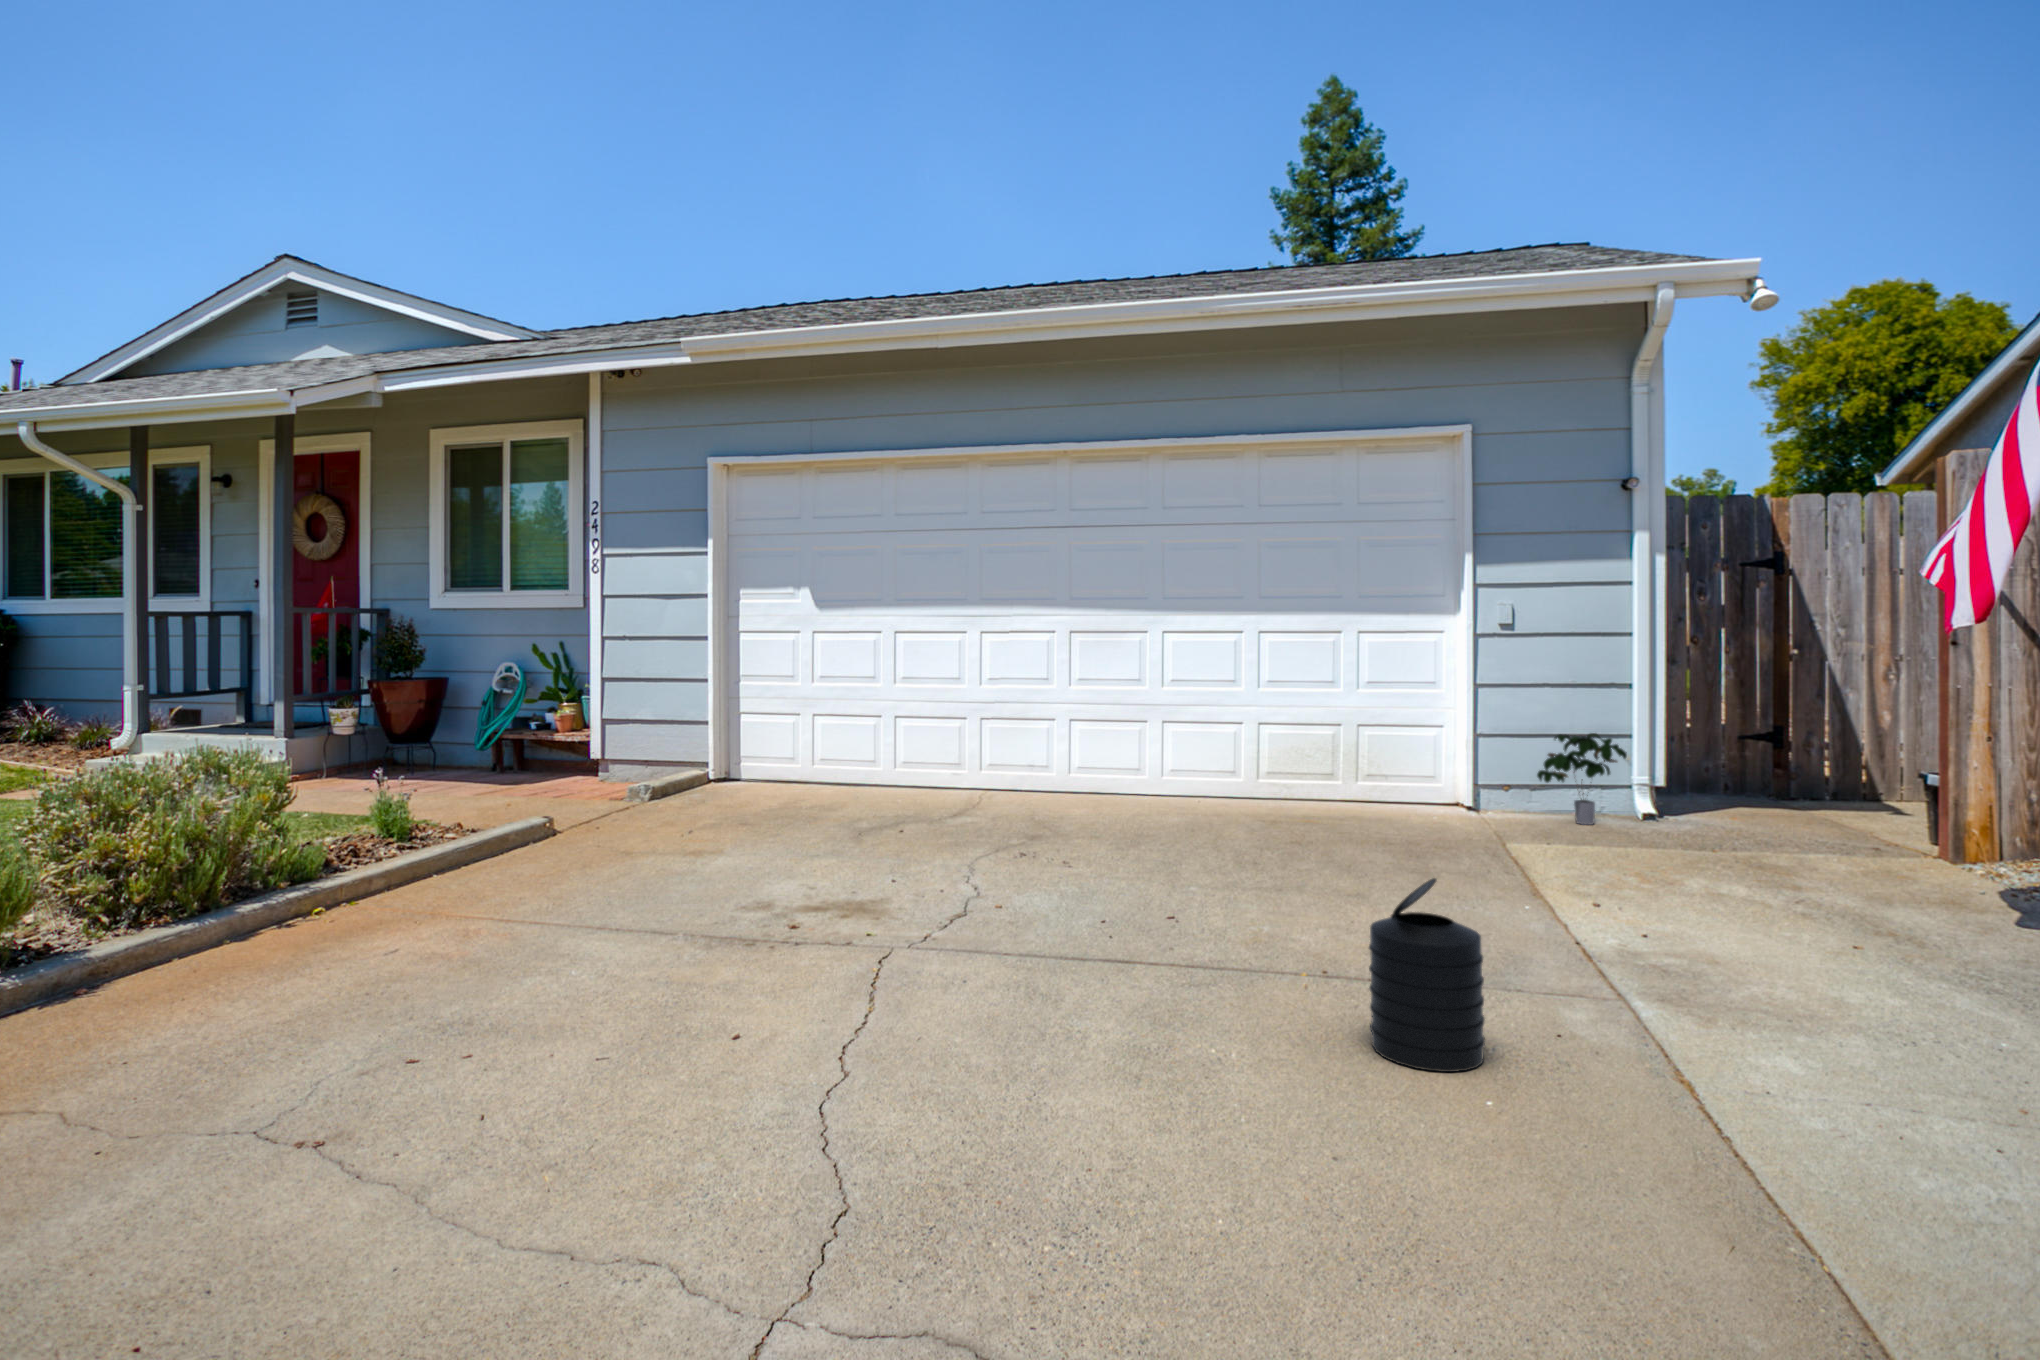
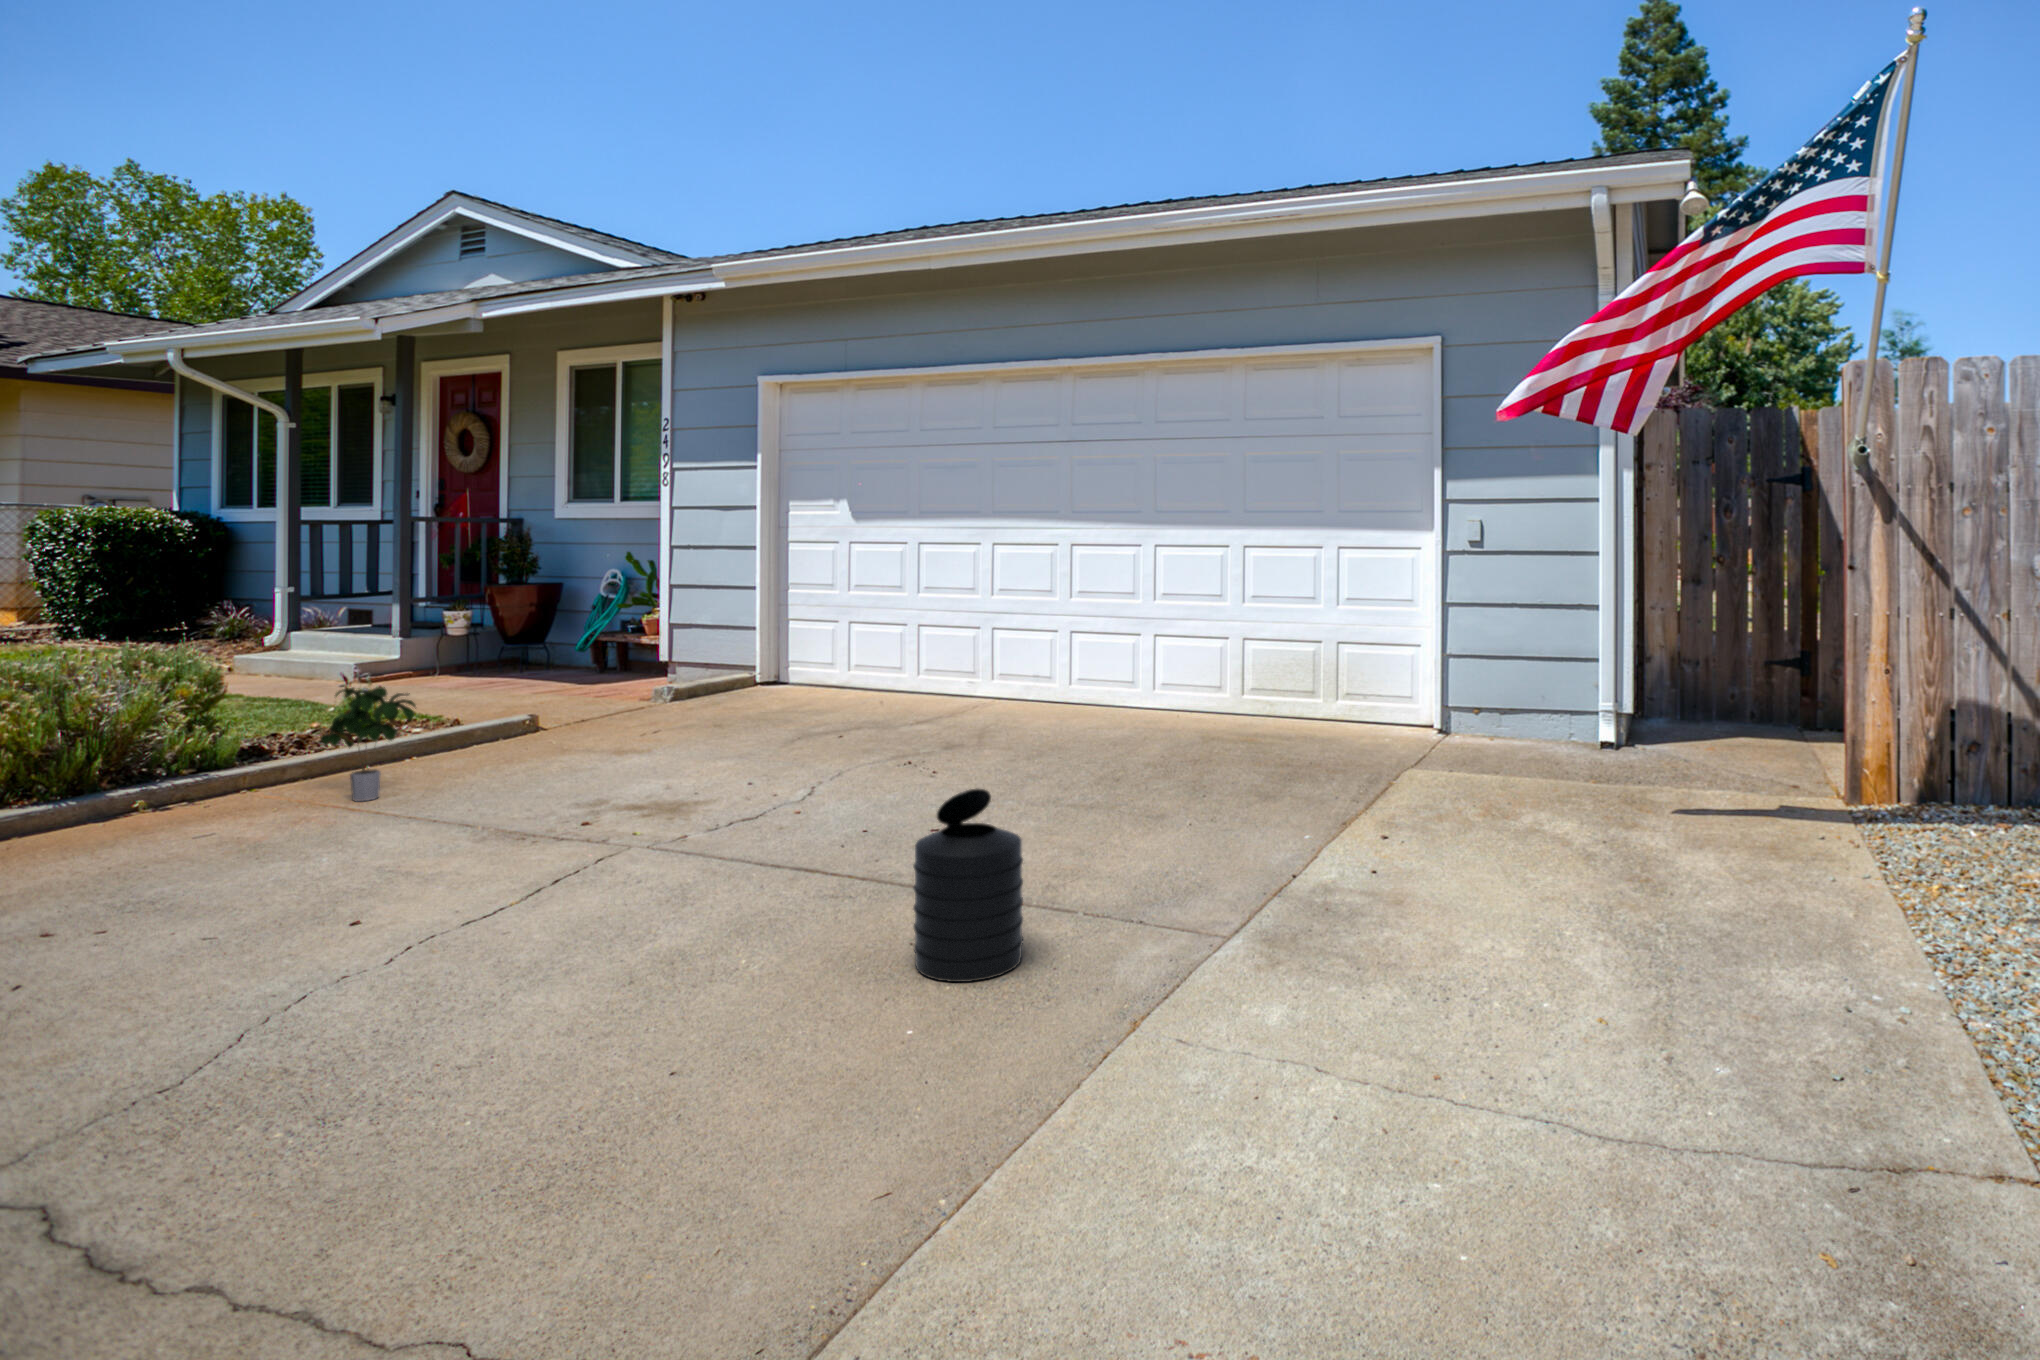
potted plant: present [1537,733,1627,825] -> present [320,687,416,801]

